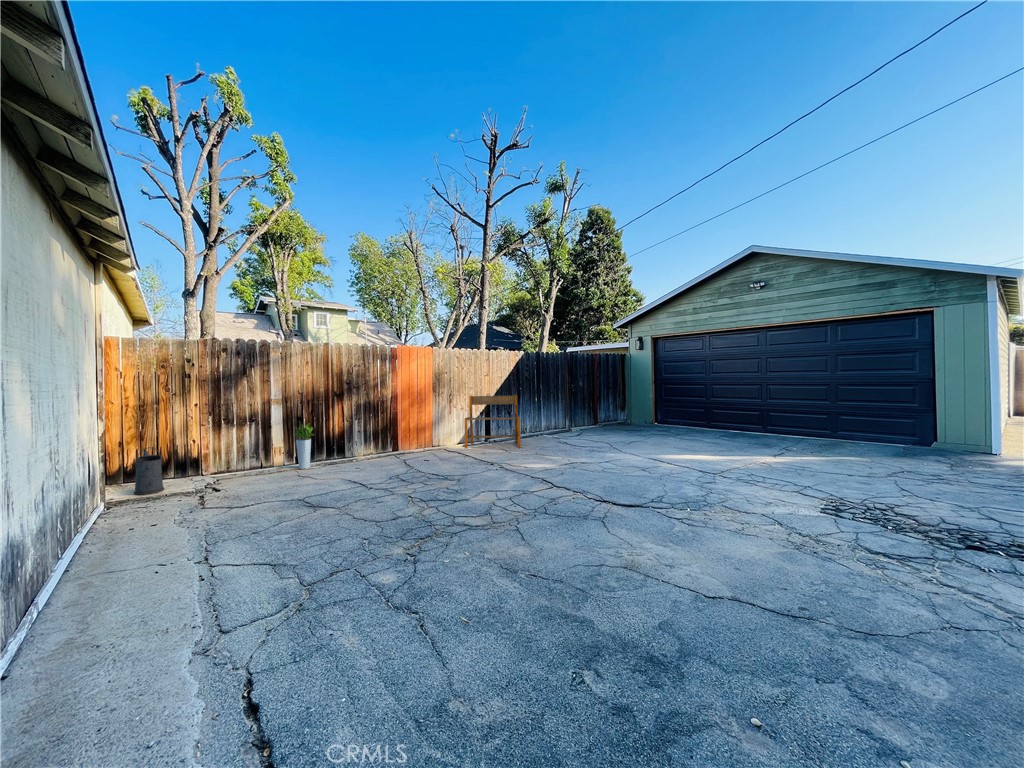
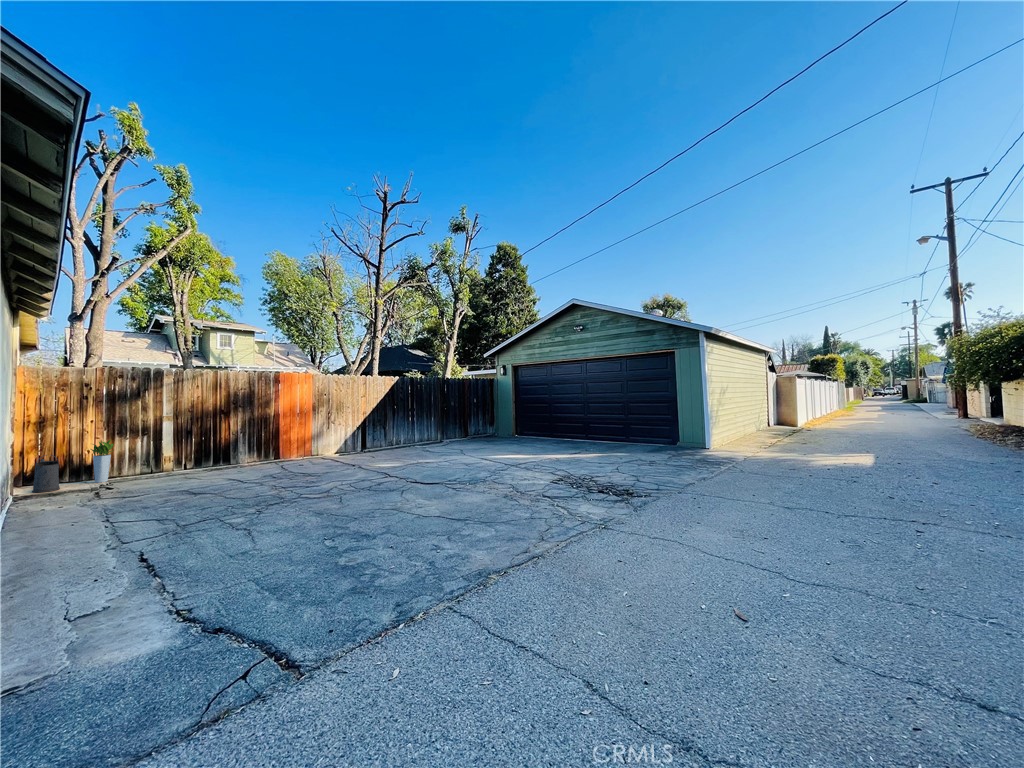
bench: present [464,395,521,449] -> none [342,412,393,456]
planter: present [295,423,314,469] -> present [91,440,114,483]

